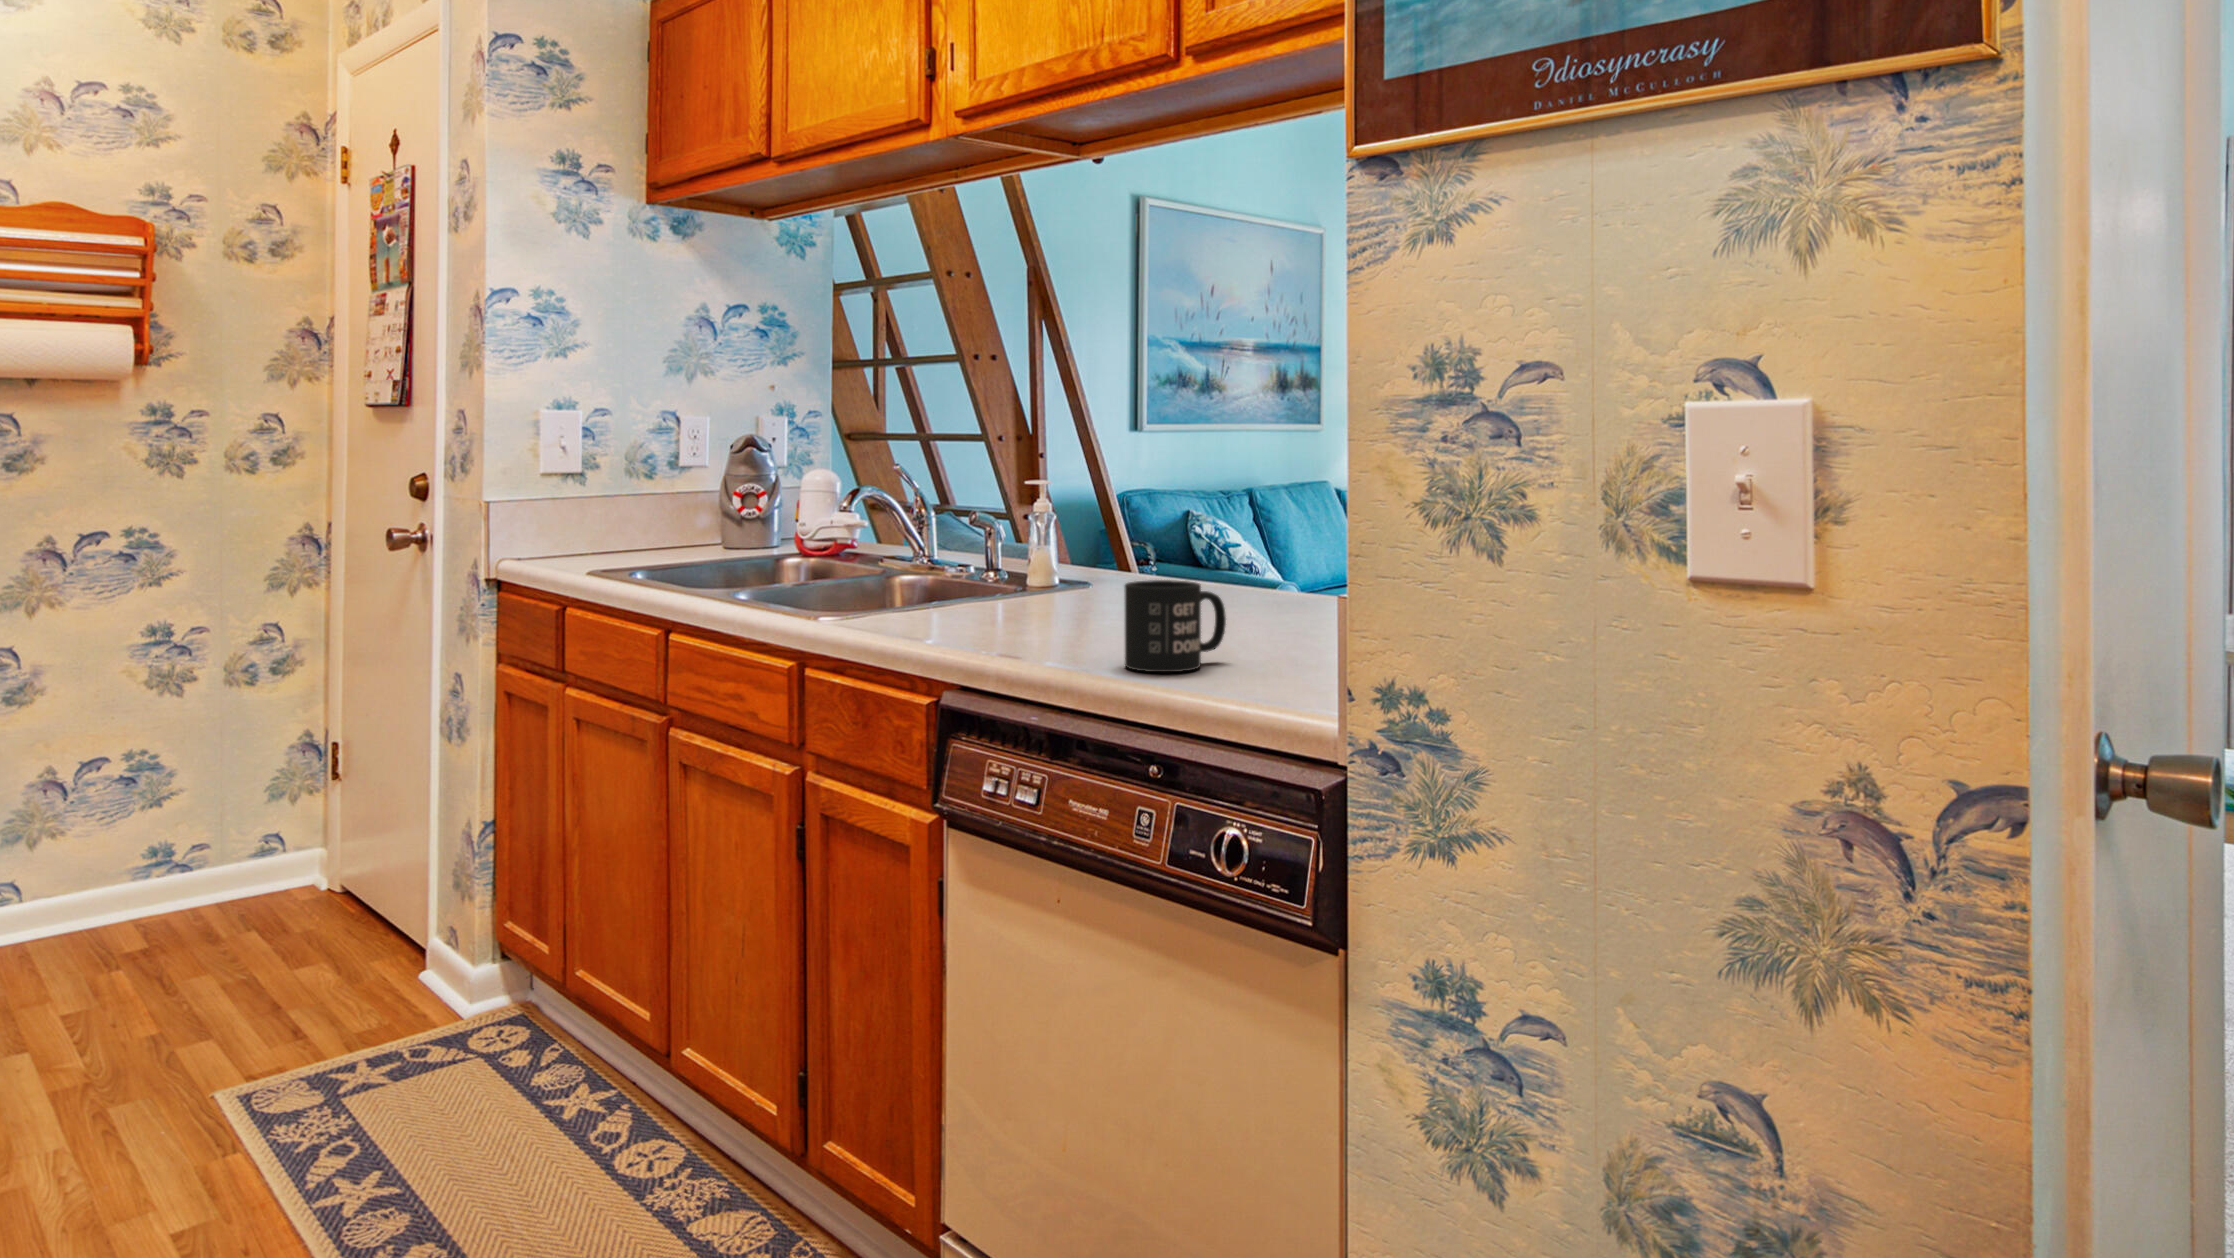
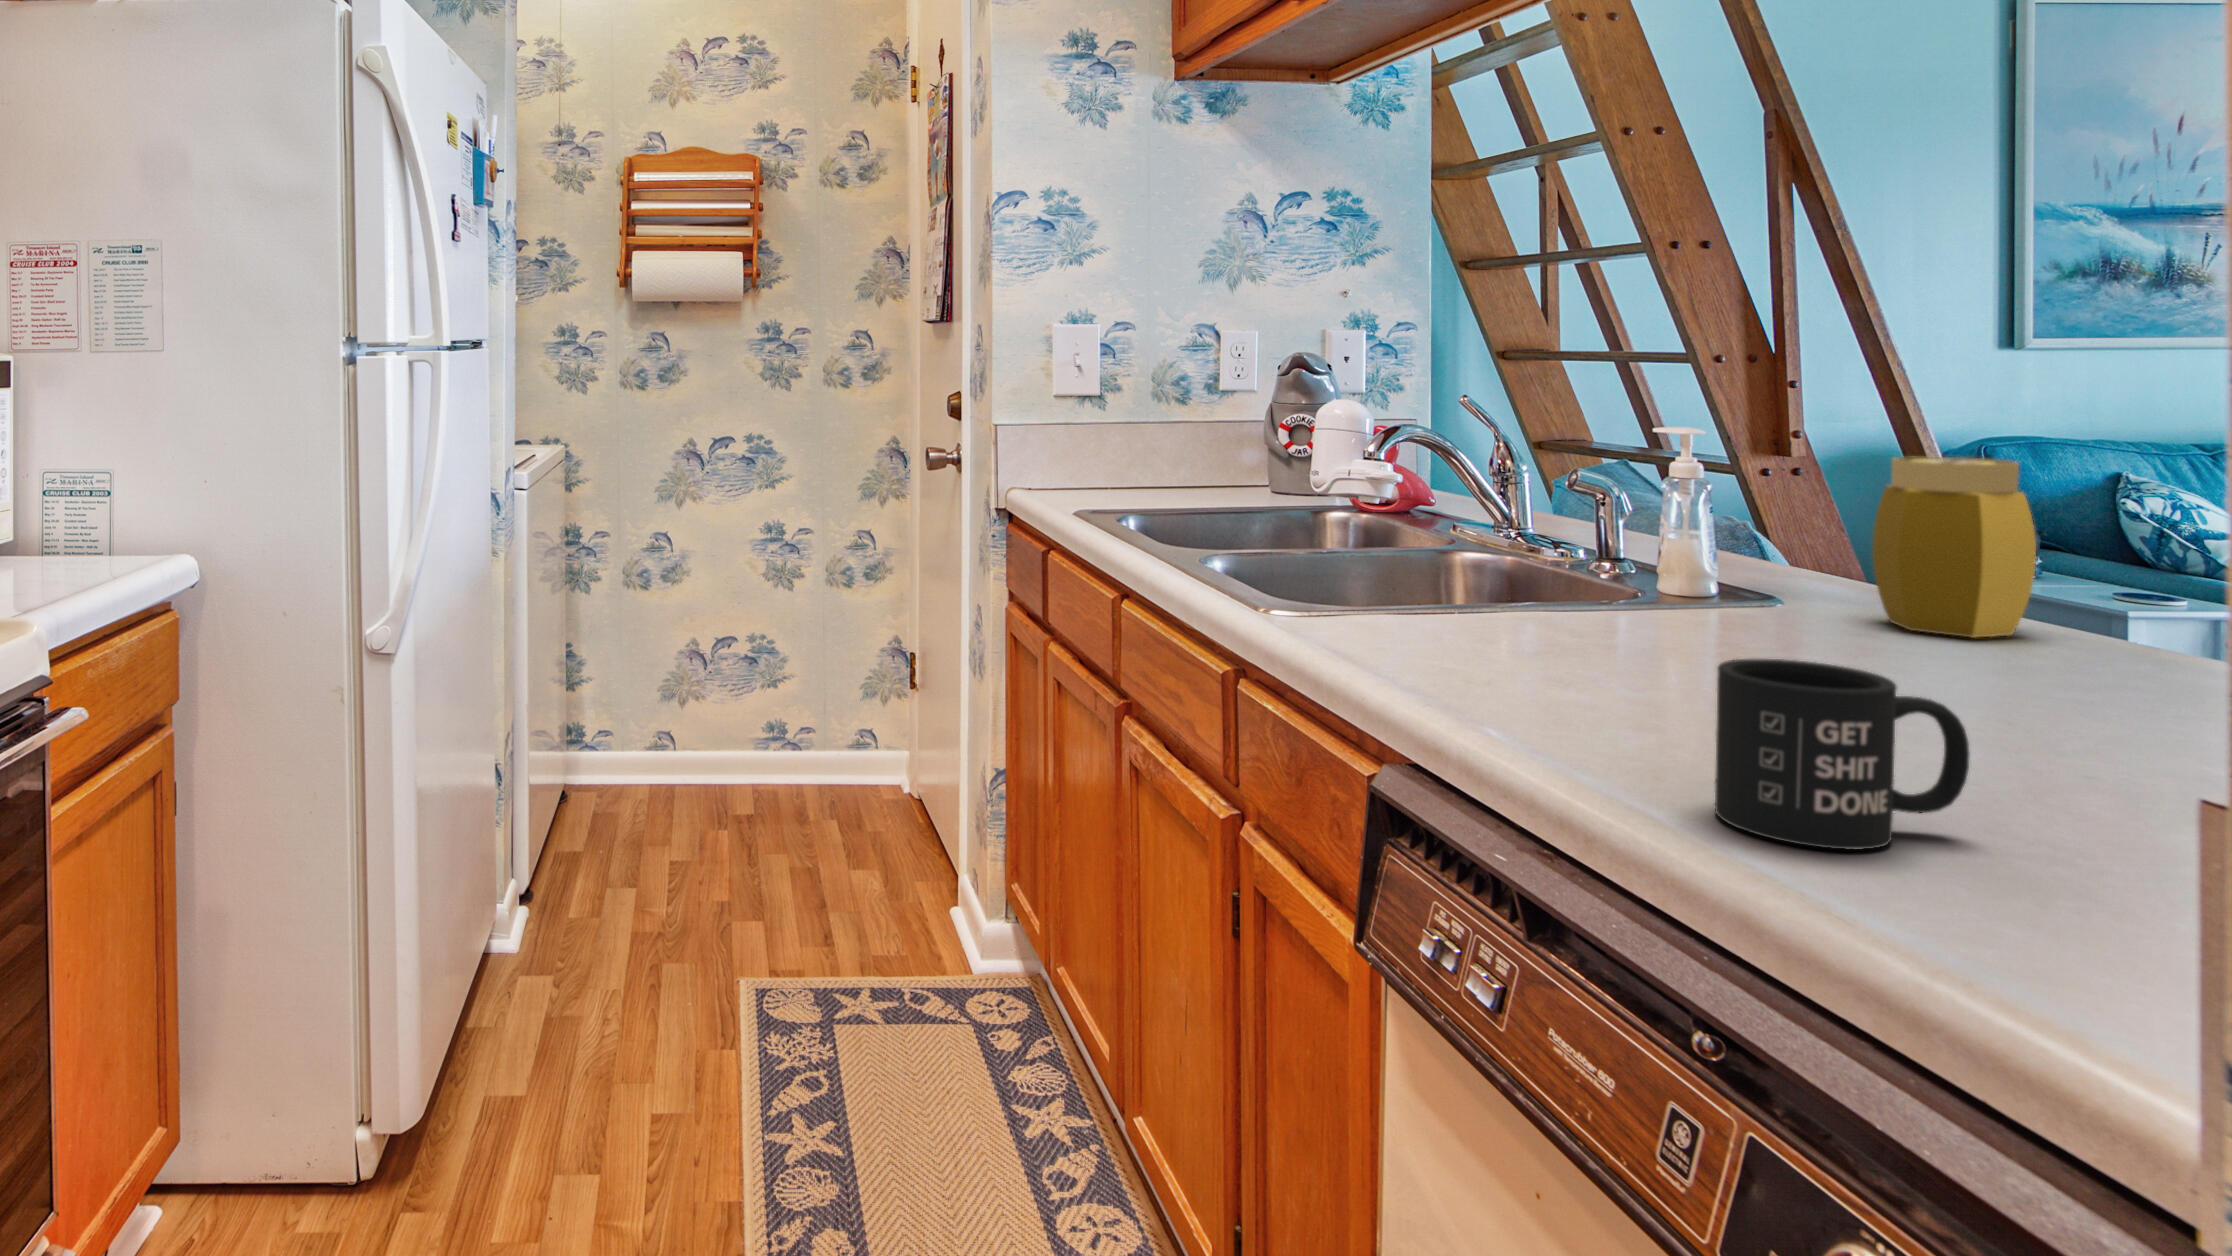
jar: none [1127,491,1199,593] -> present [1872,457,2036,637]

